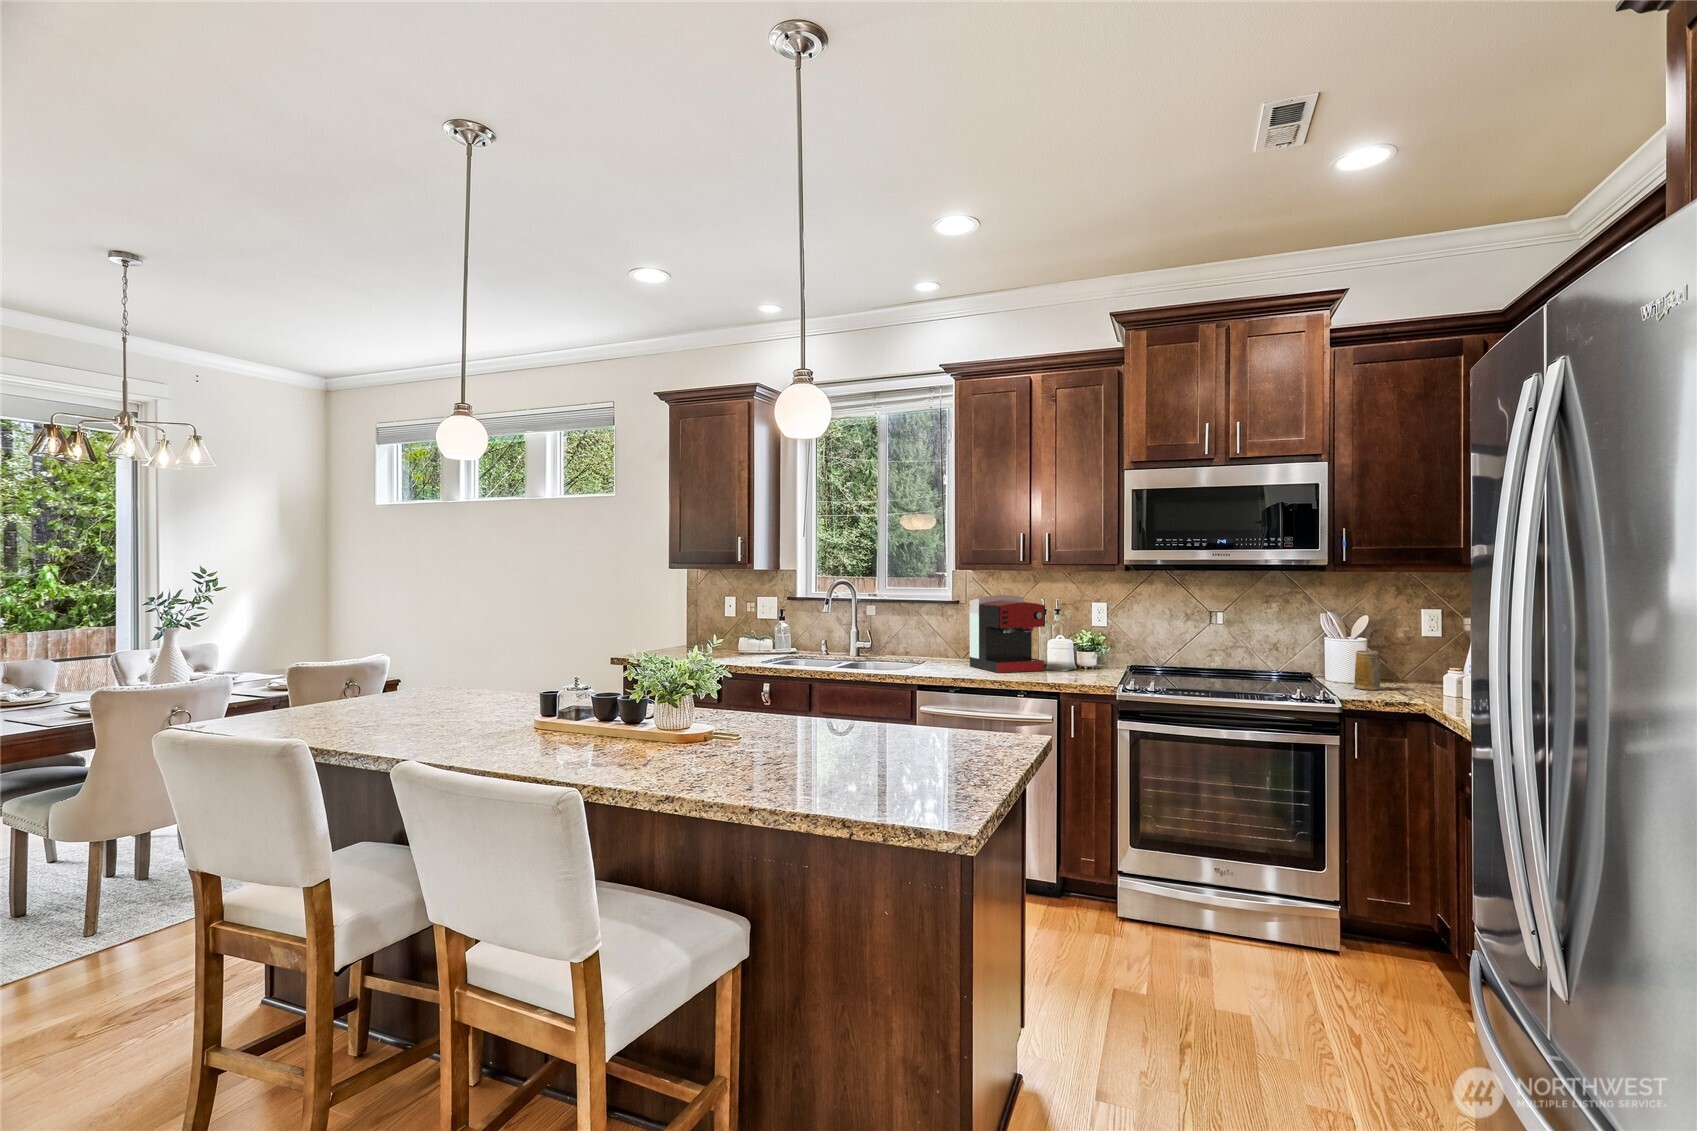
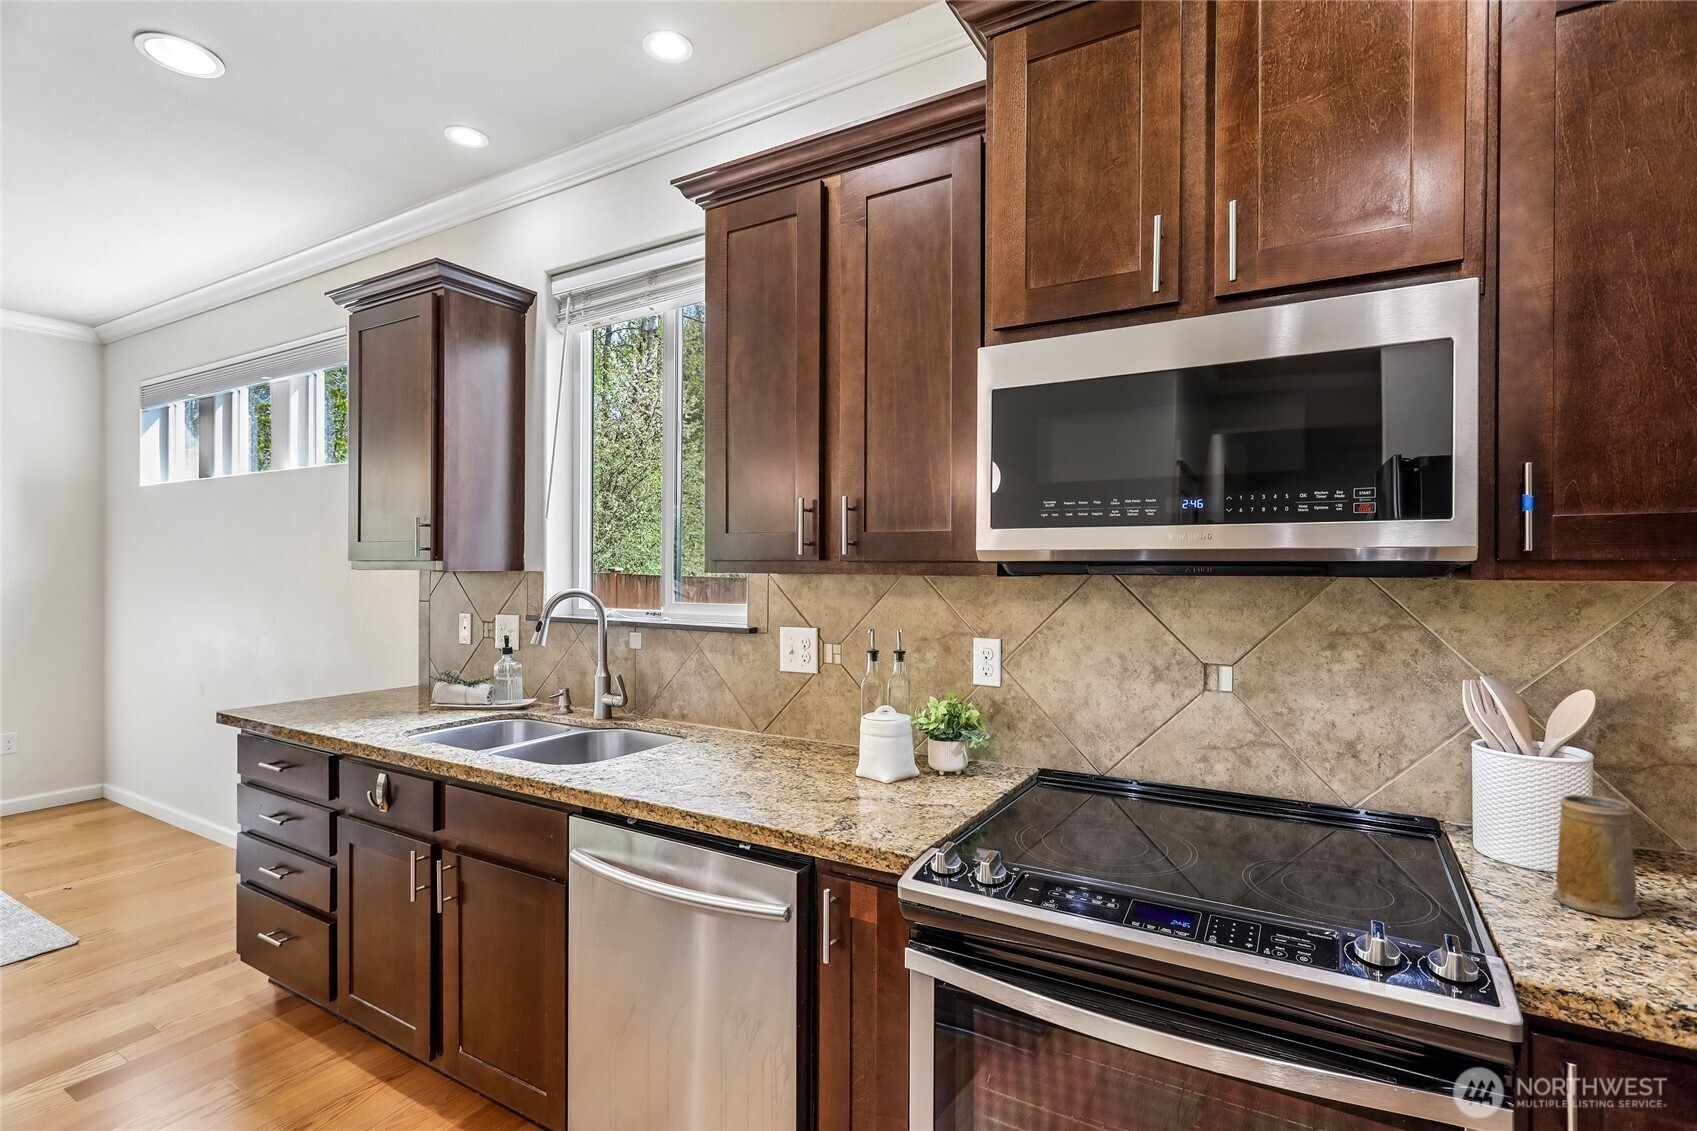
coffee maker: present [970,595,1045,673] -> none [722,621,842,787]

